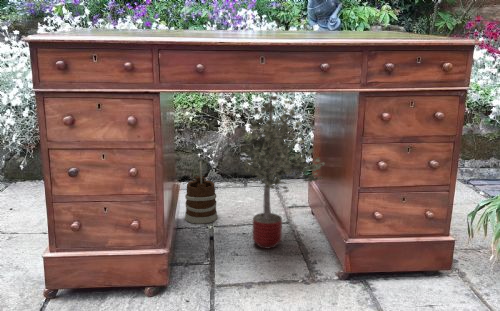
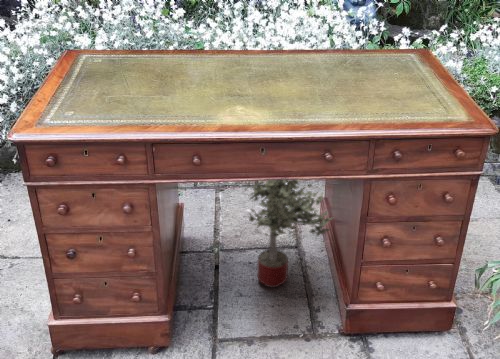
wooden bucket: present [185,161,217,224] -> none [189,183,223,246]

